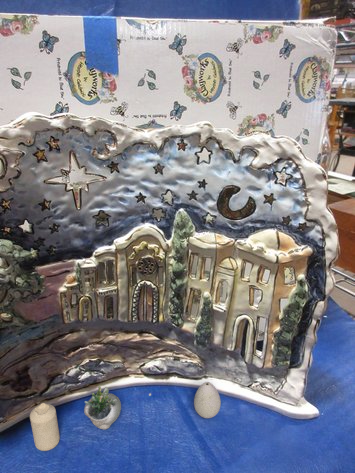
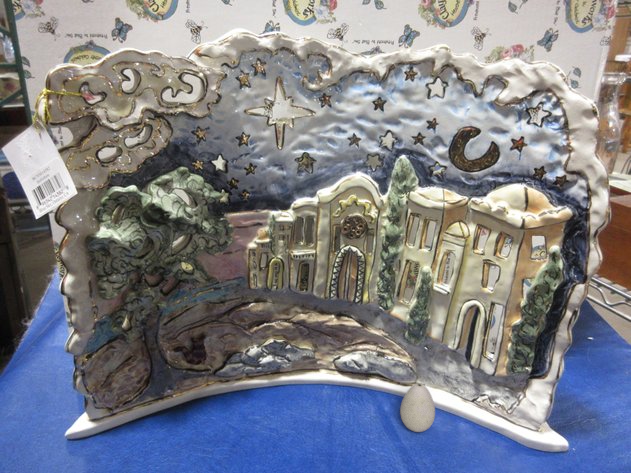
succulent plant: present [84,385,151,429] -> none [263,369,348,428]
candle: present [30,403,60,451] -> none [198,382,230,442]

